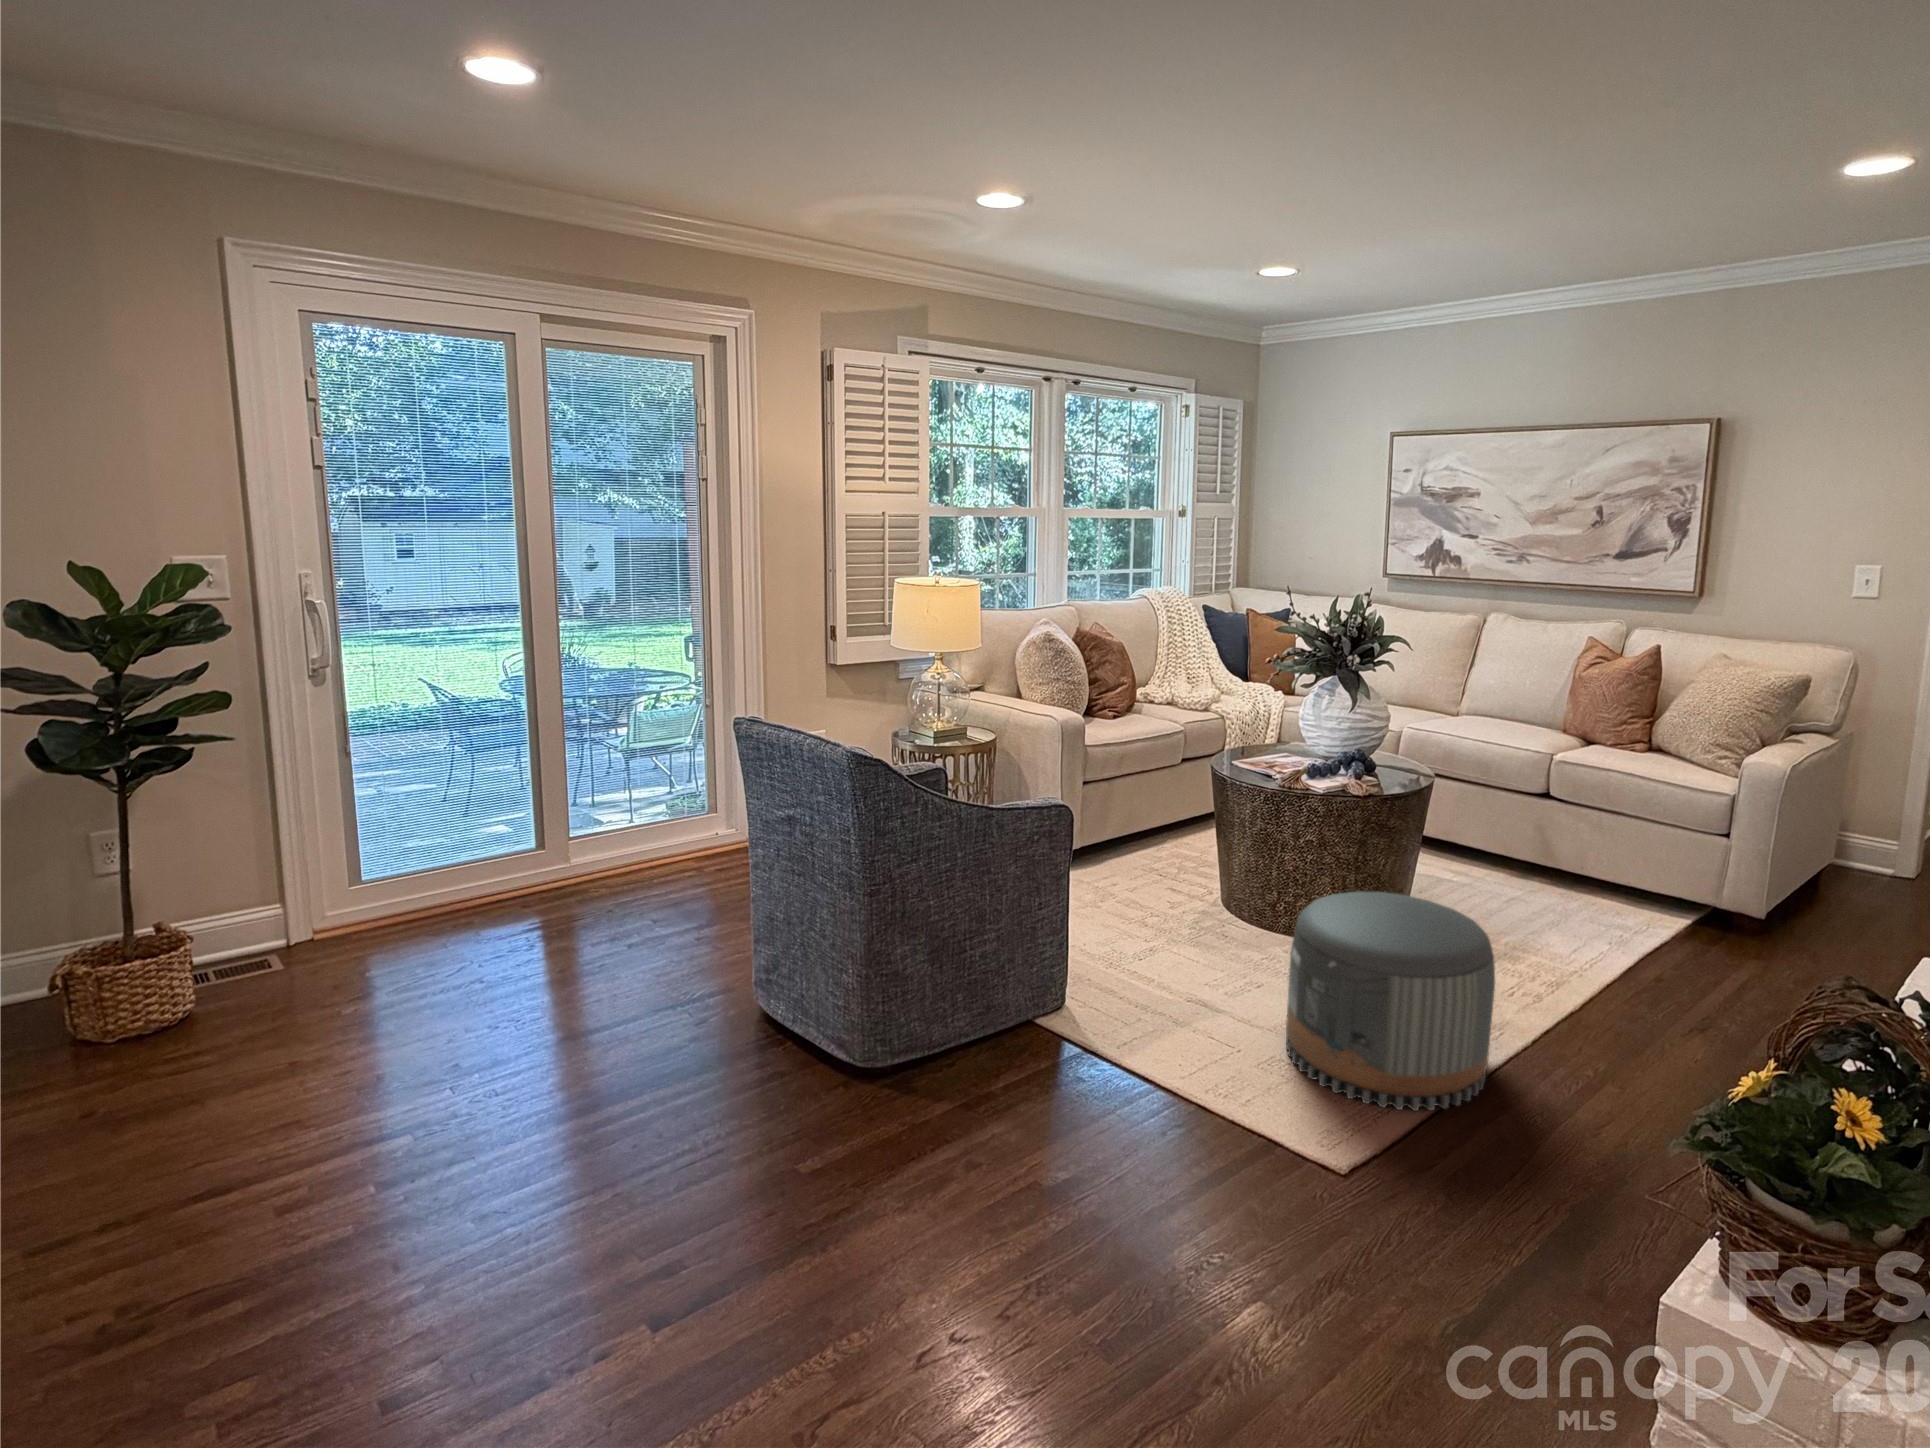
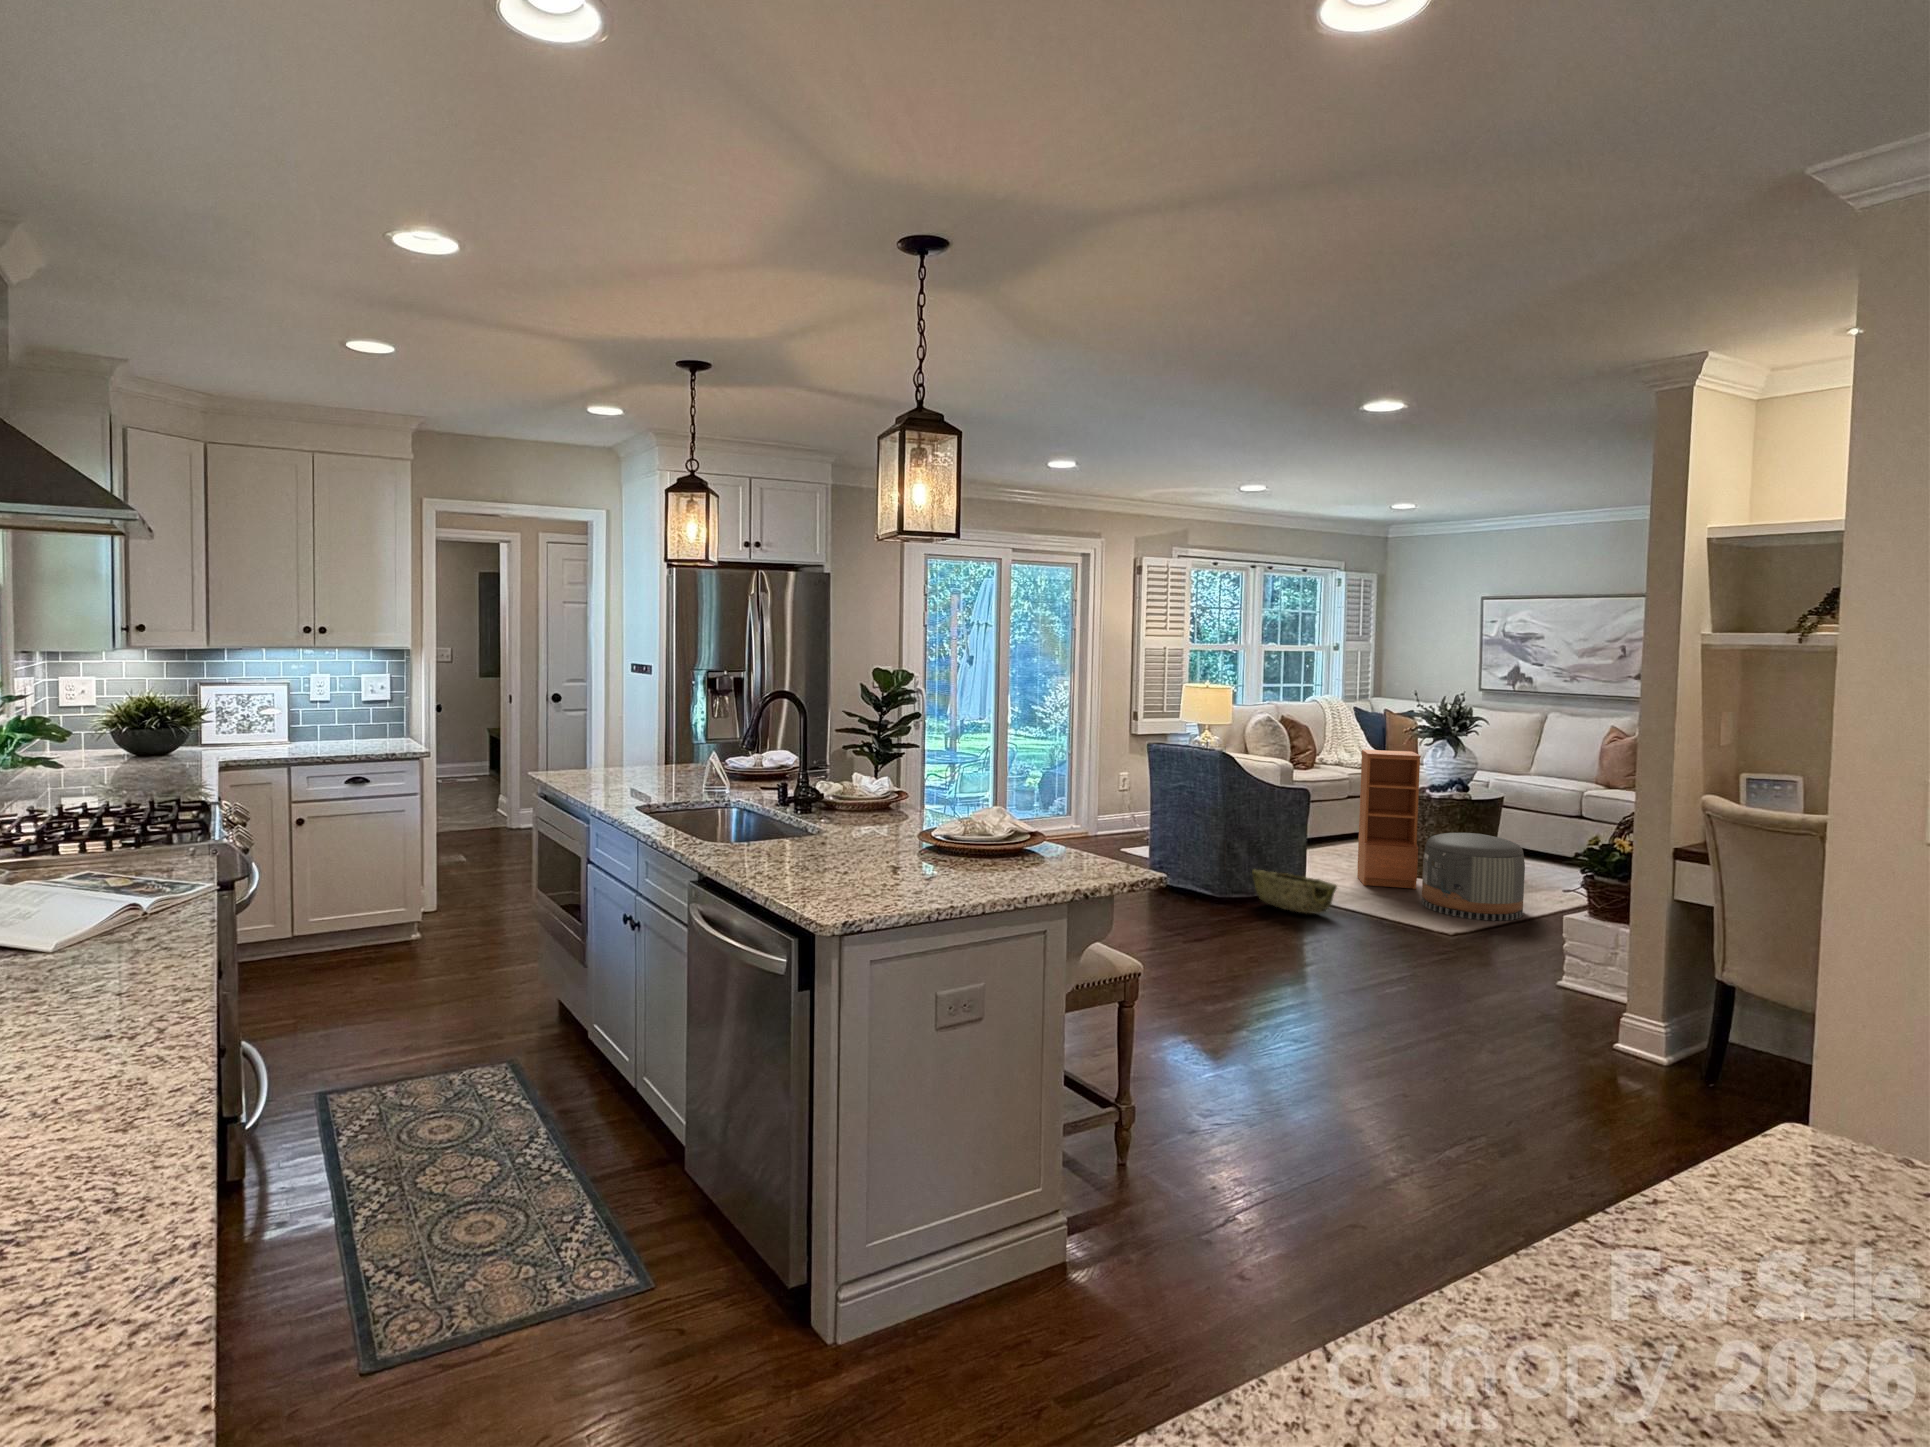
bookcase: none [1175,709,1291,985] -> present [1357,750,1421,889]
woven basket: none [918,1009,1096,1143] -> present [1252,870,1337,913]

